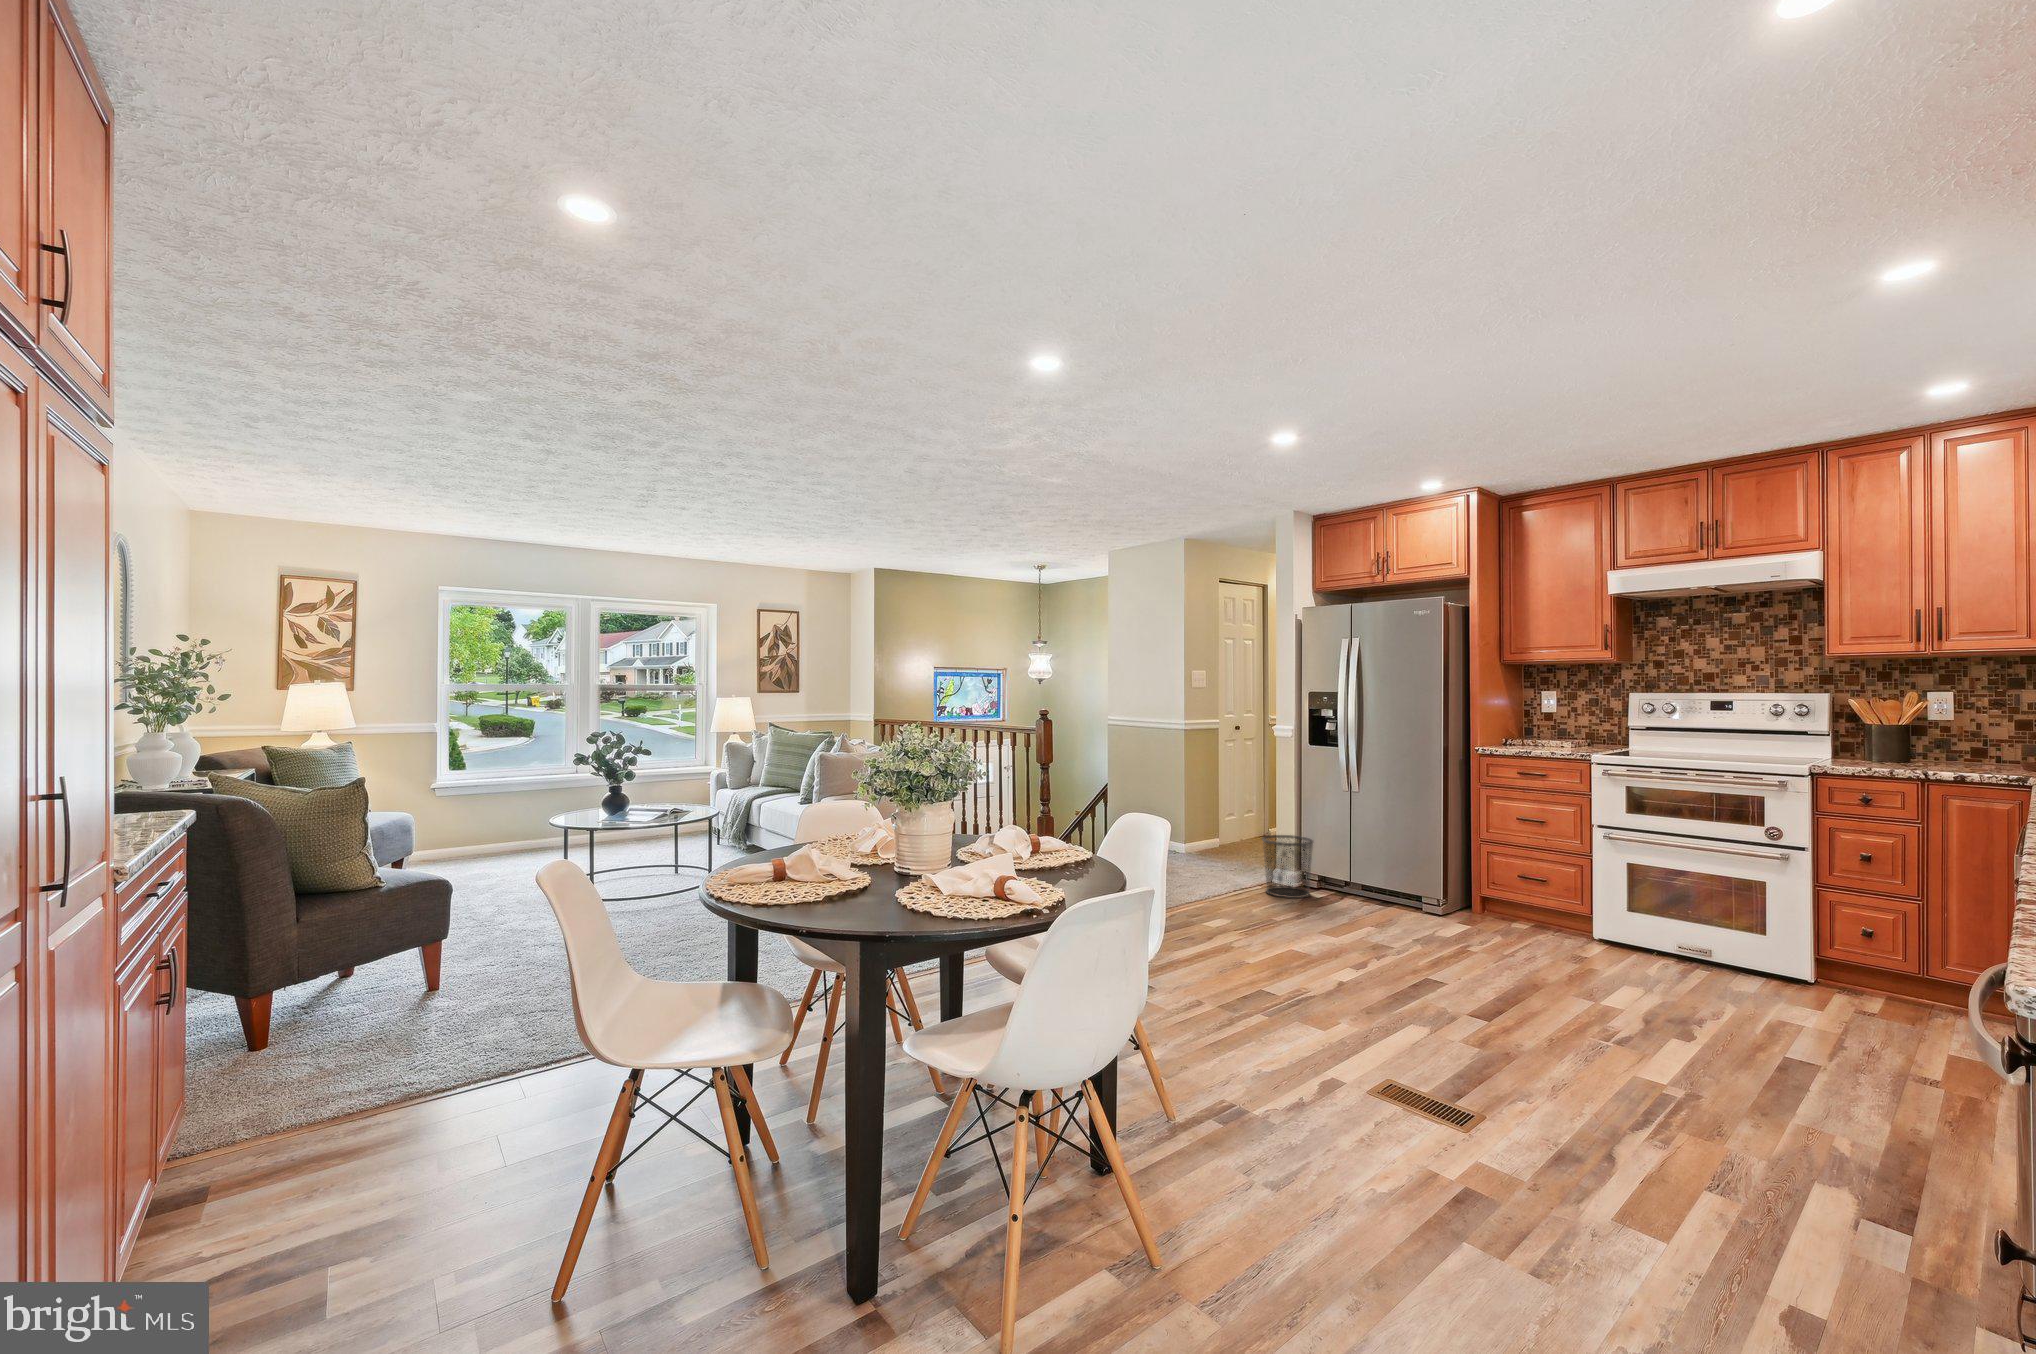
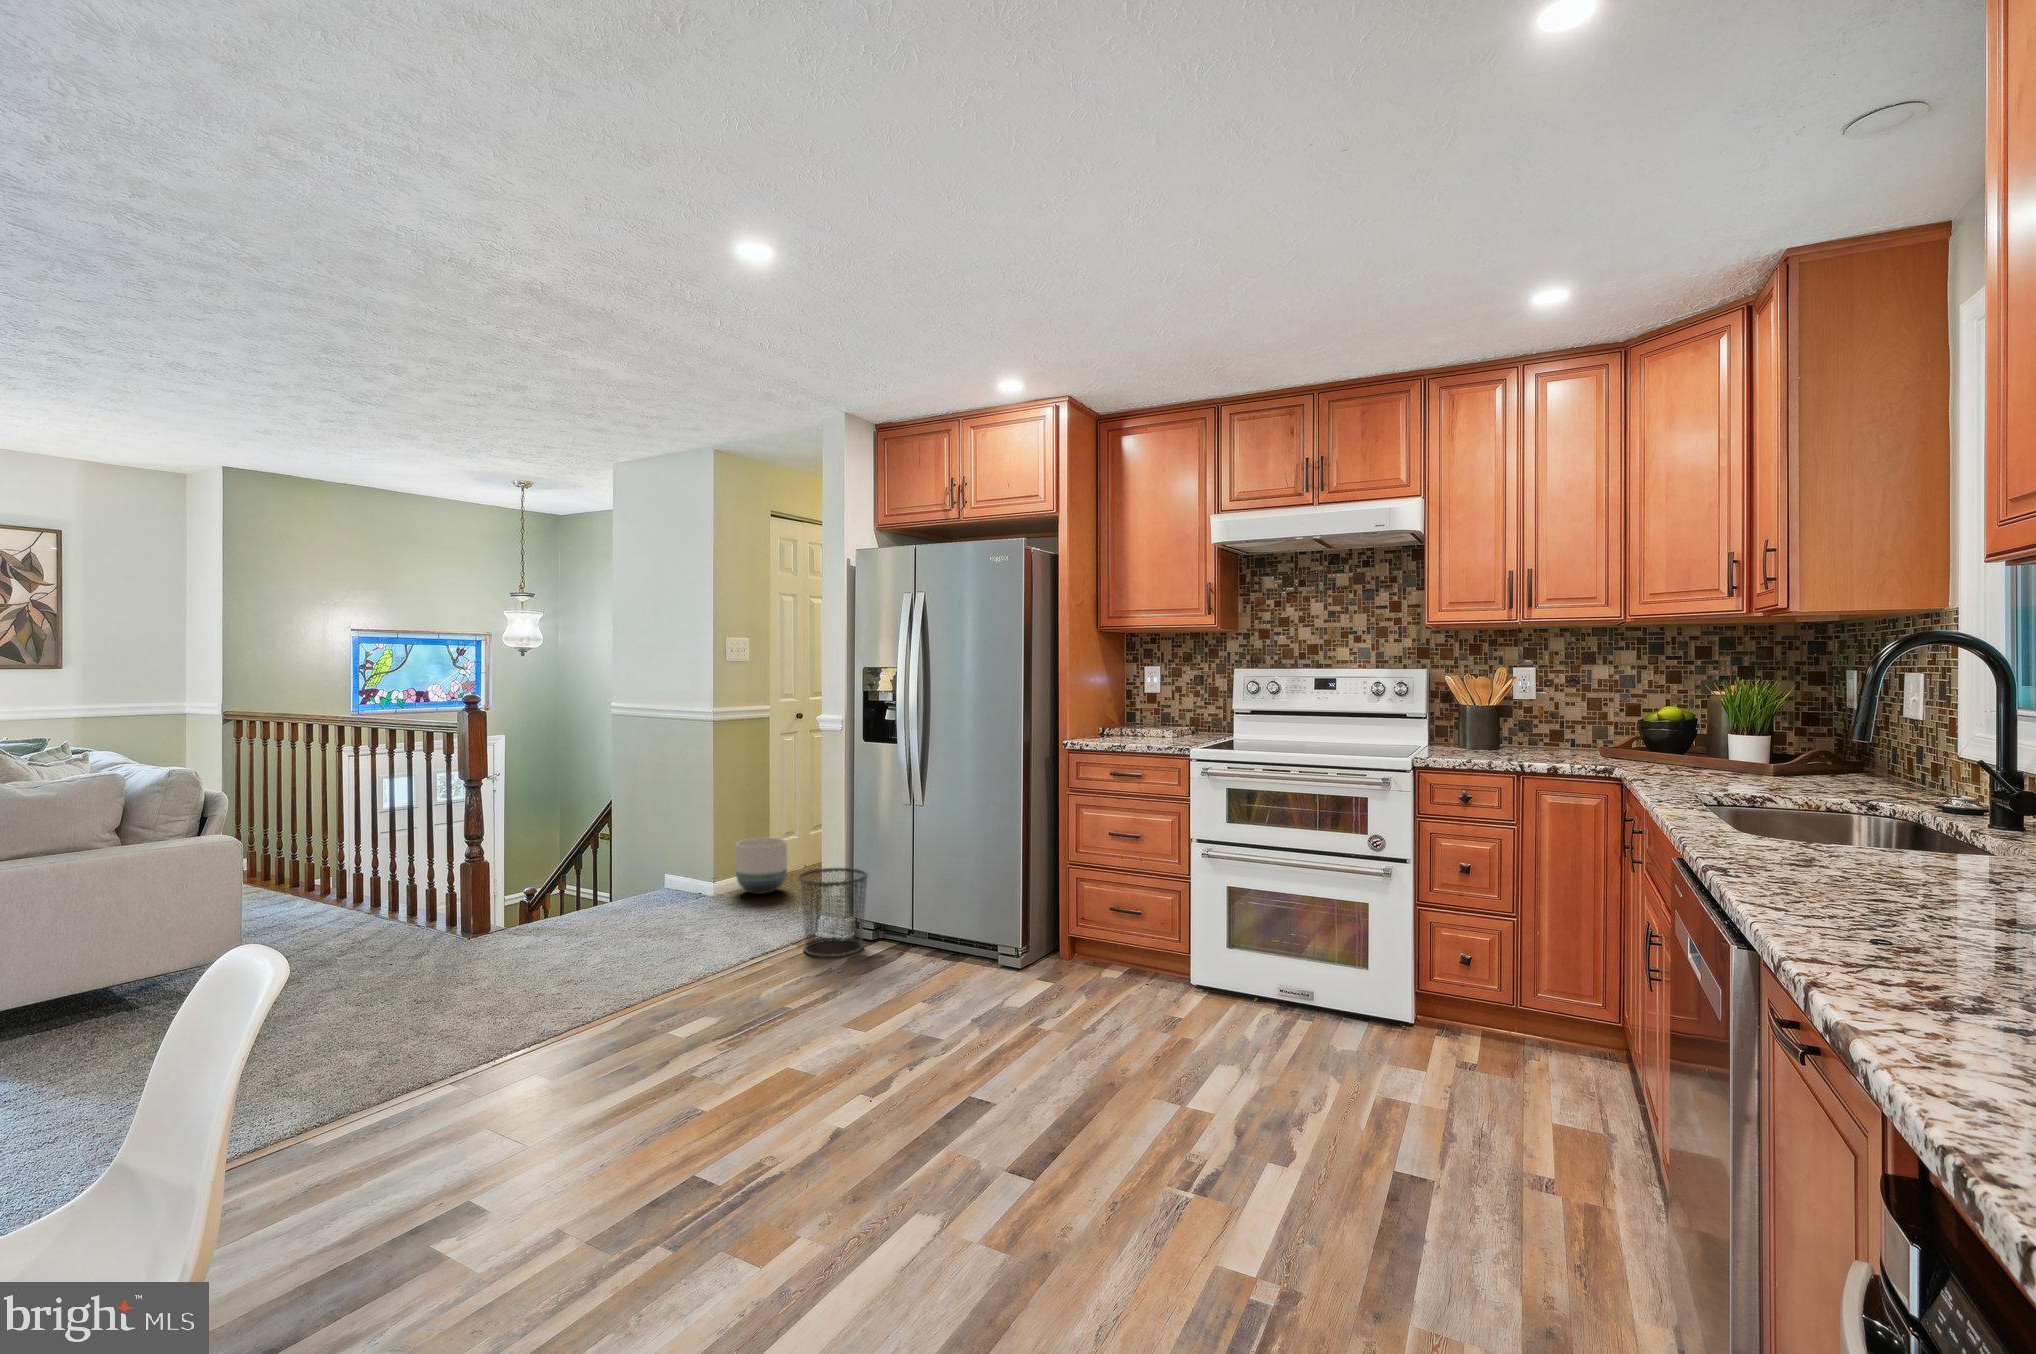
planter: none [1199,816,1237,856] -> present [736,838,787,894]

